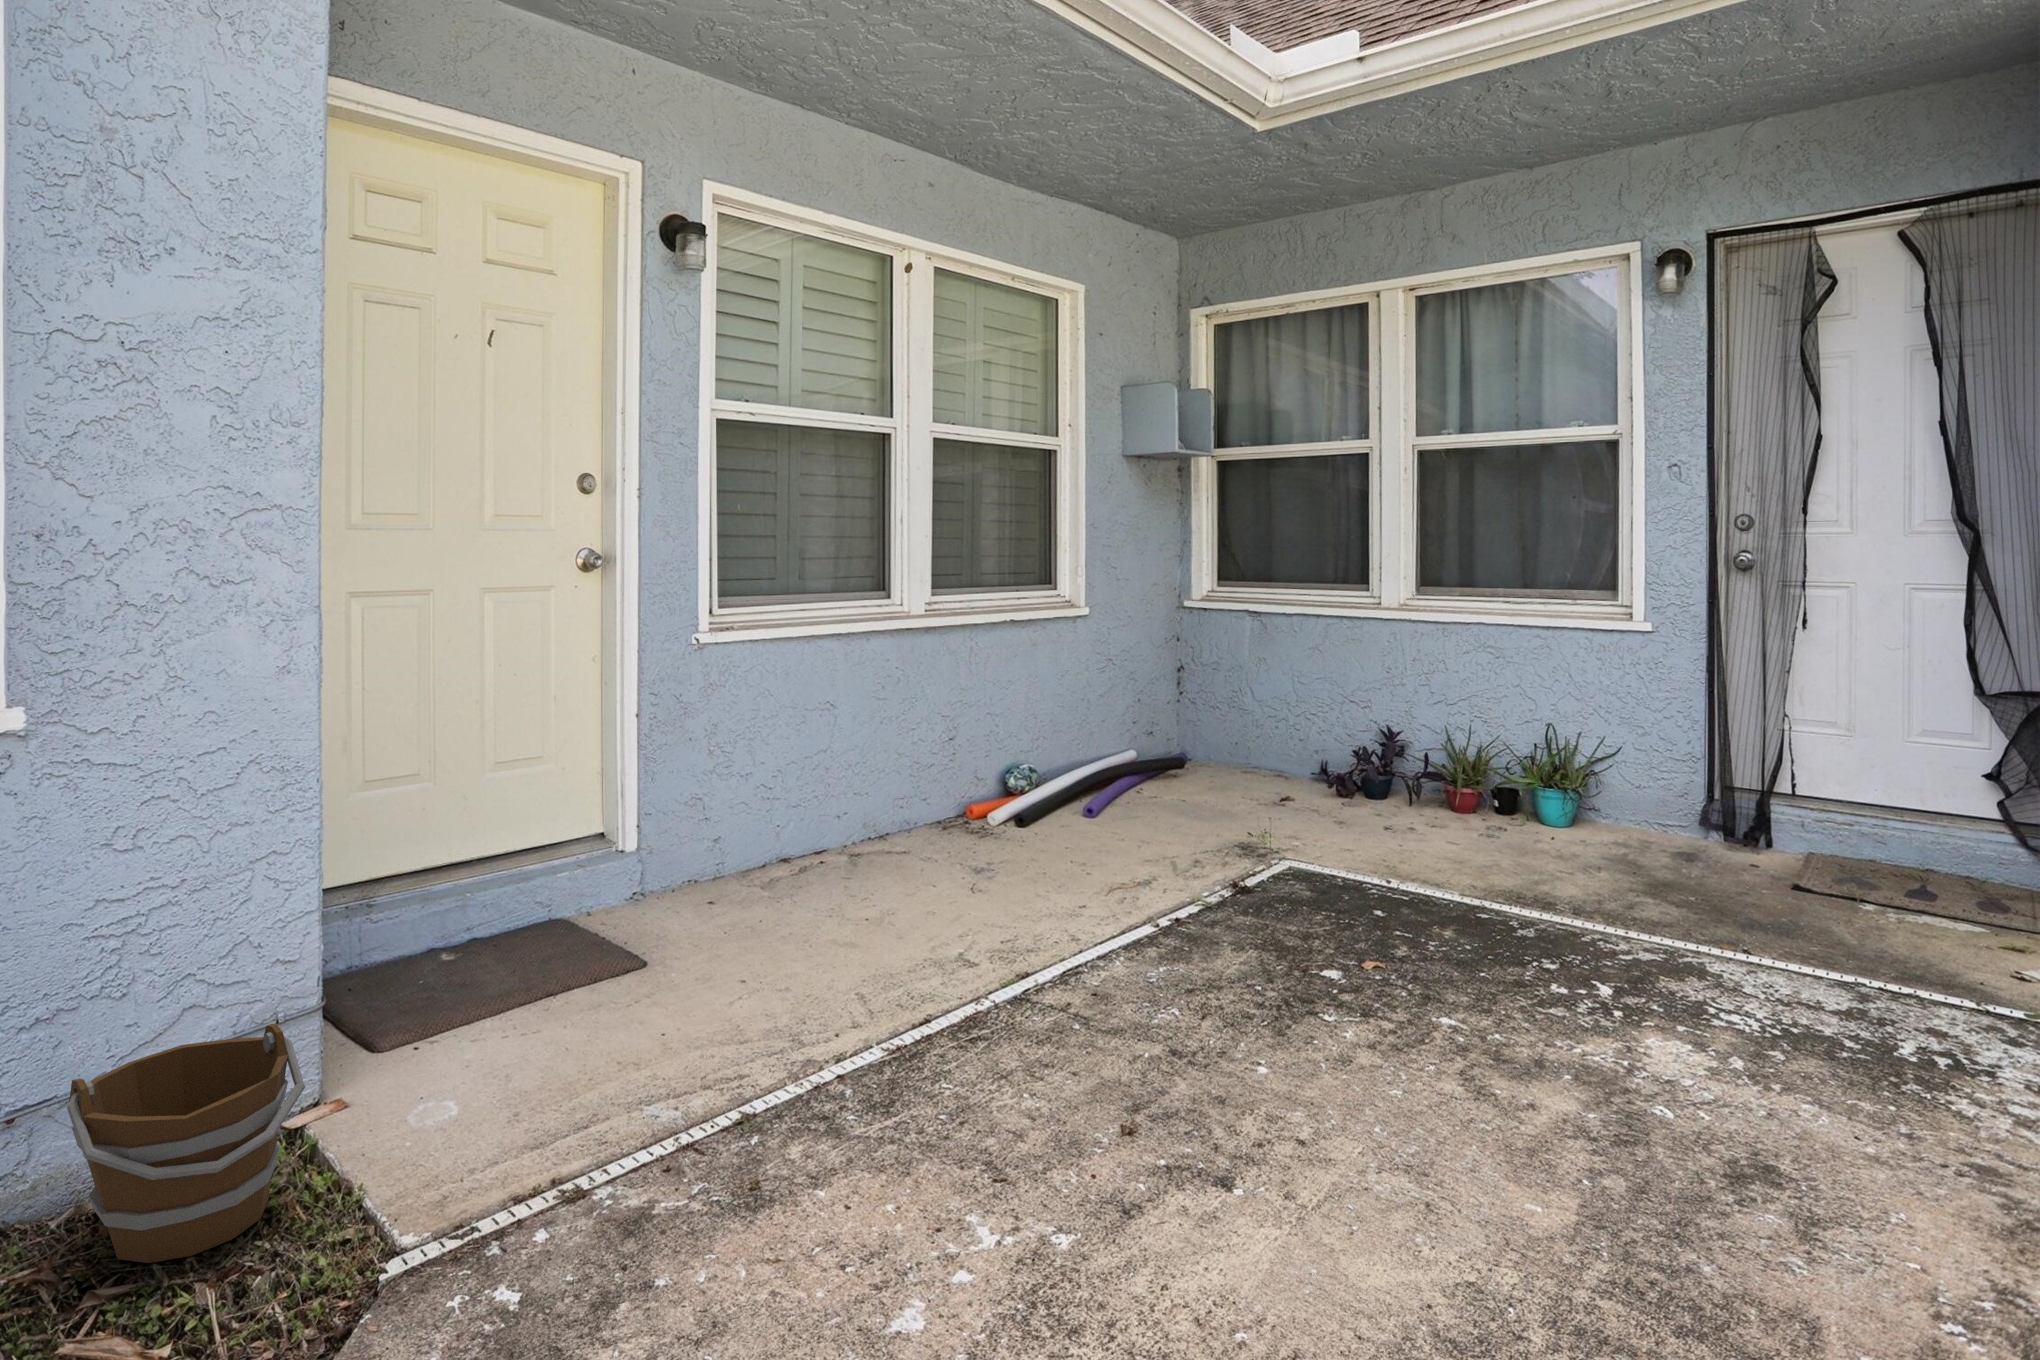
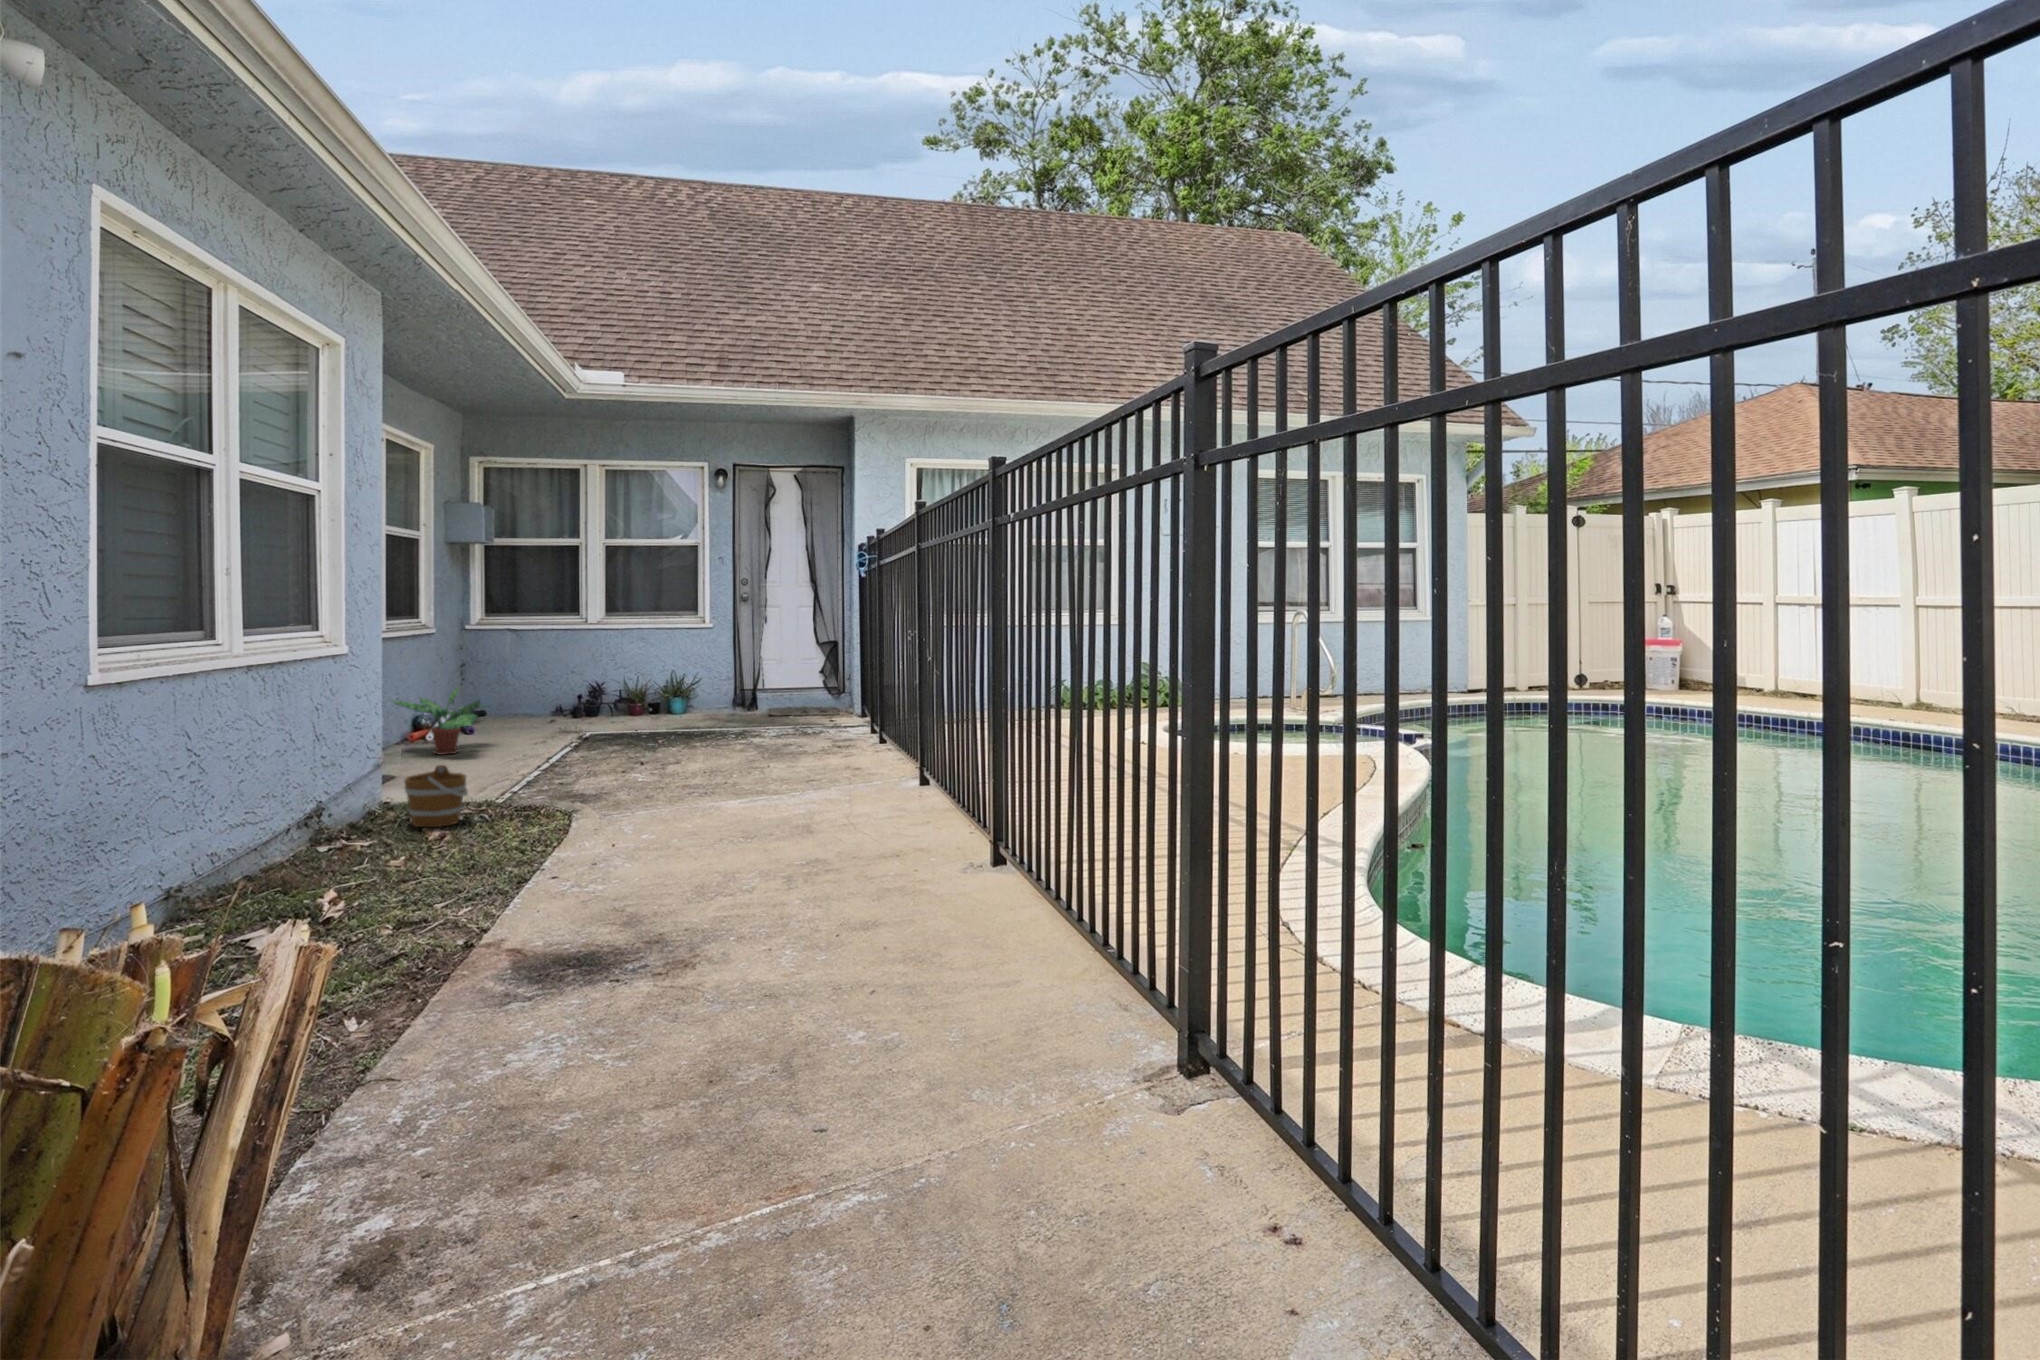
potted plant: none [851,727,1043,870] -> present [391,686,487,755]

